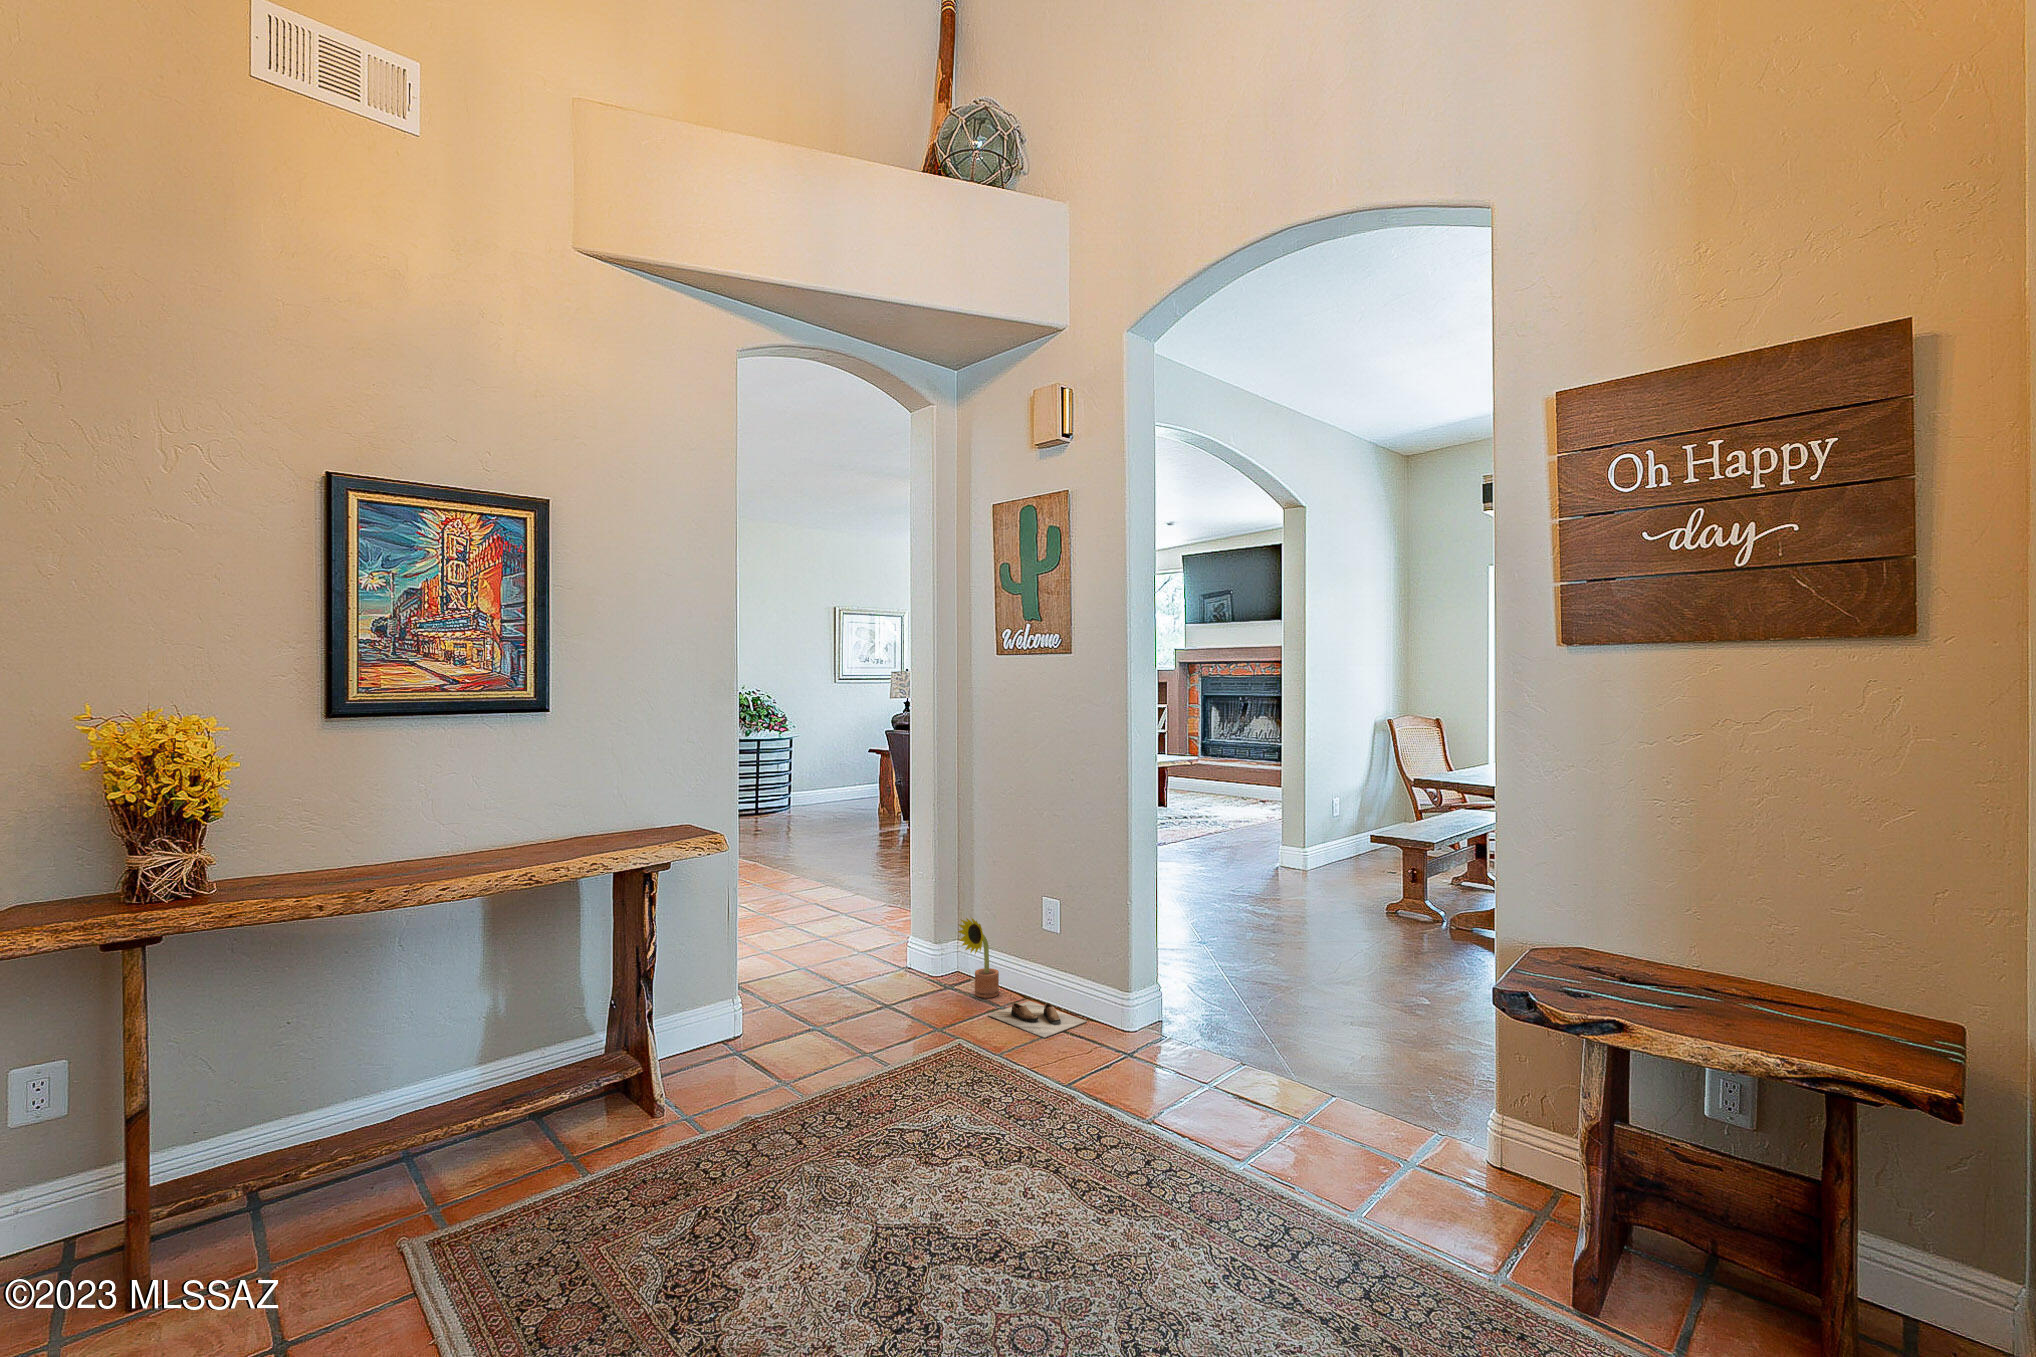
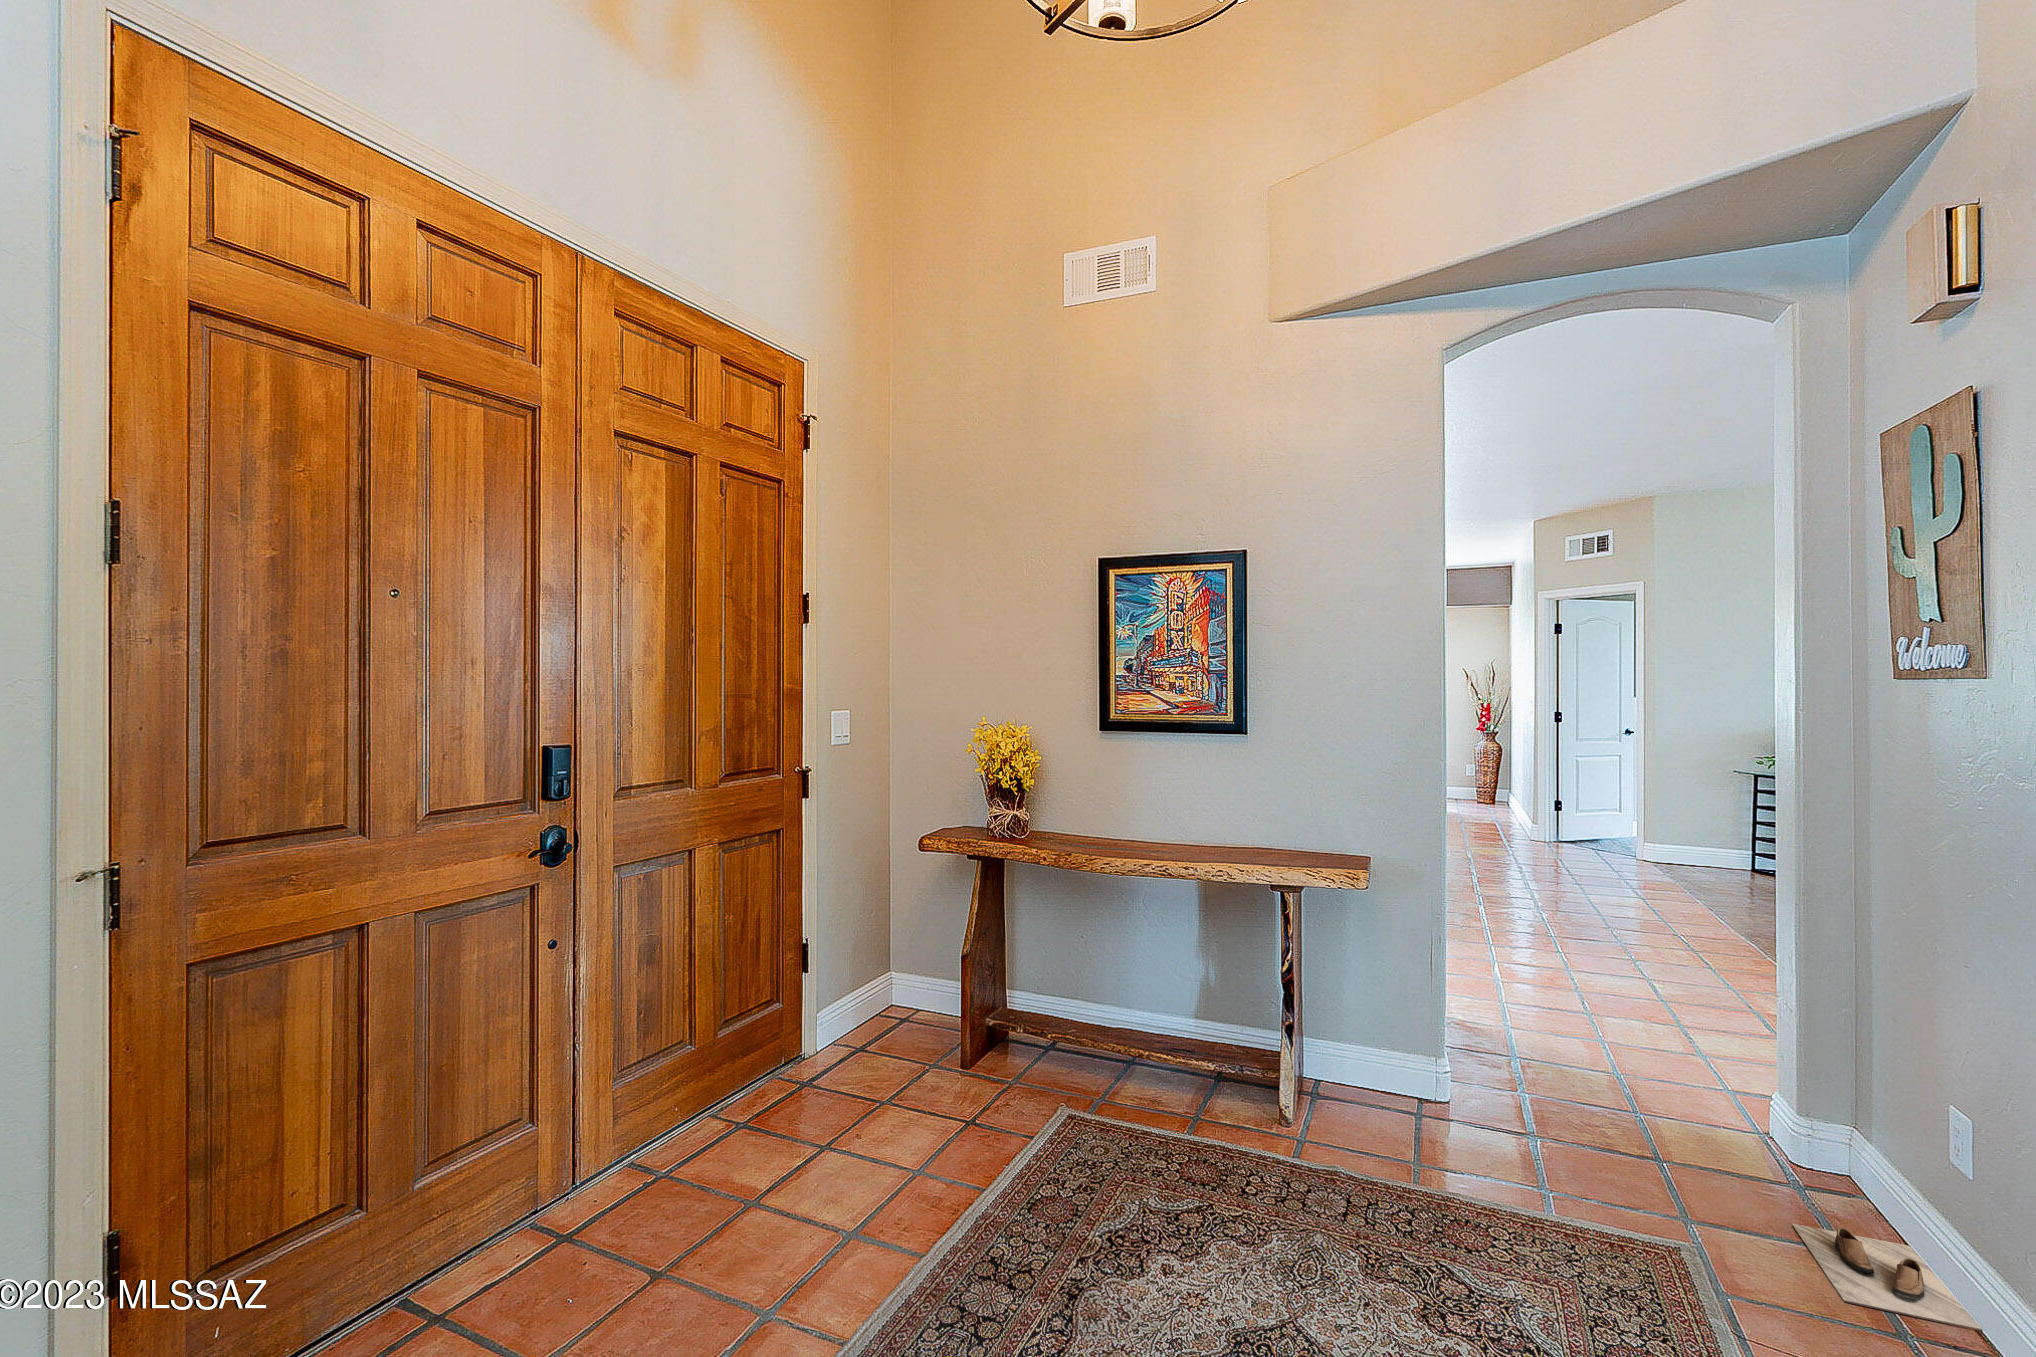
decorative plant: present [958,918,999,998] -> none [1788,1067,1870,1211]

